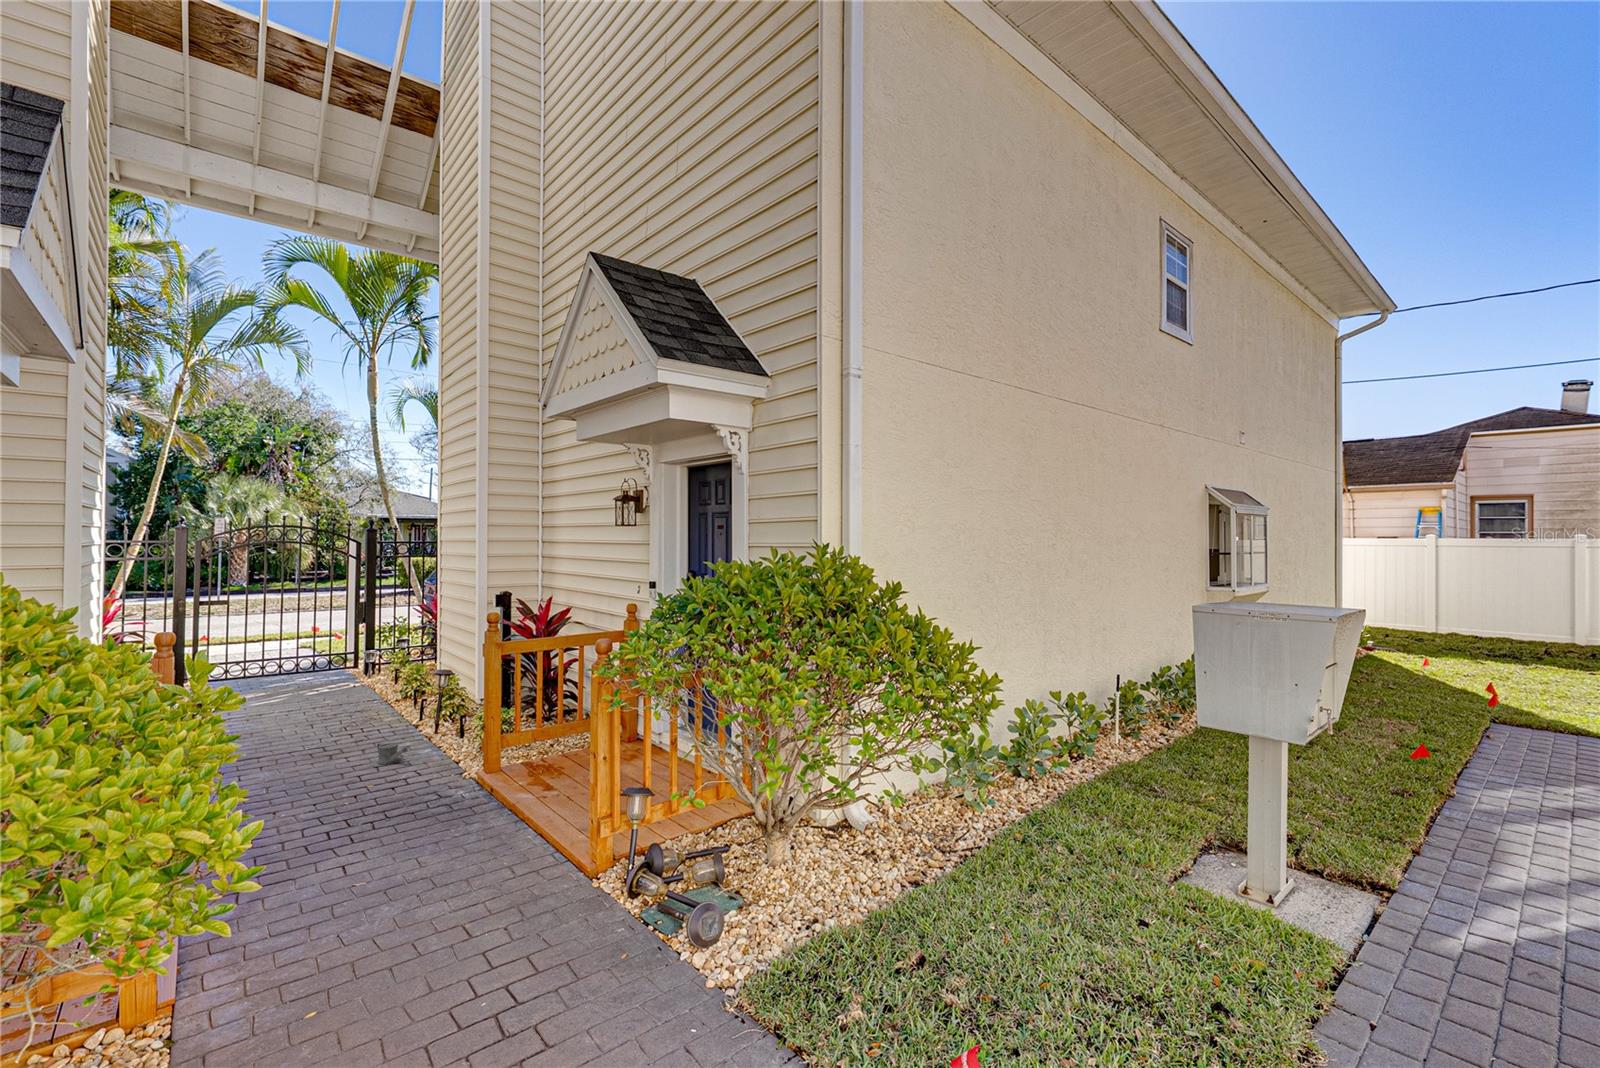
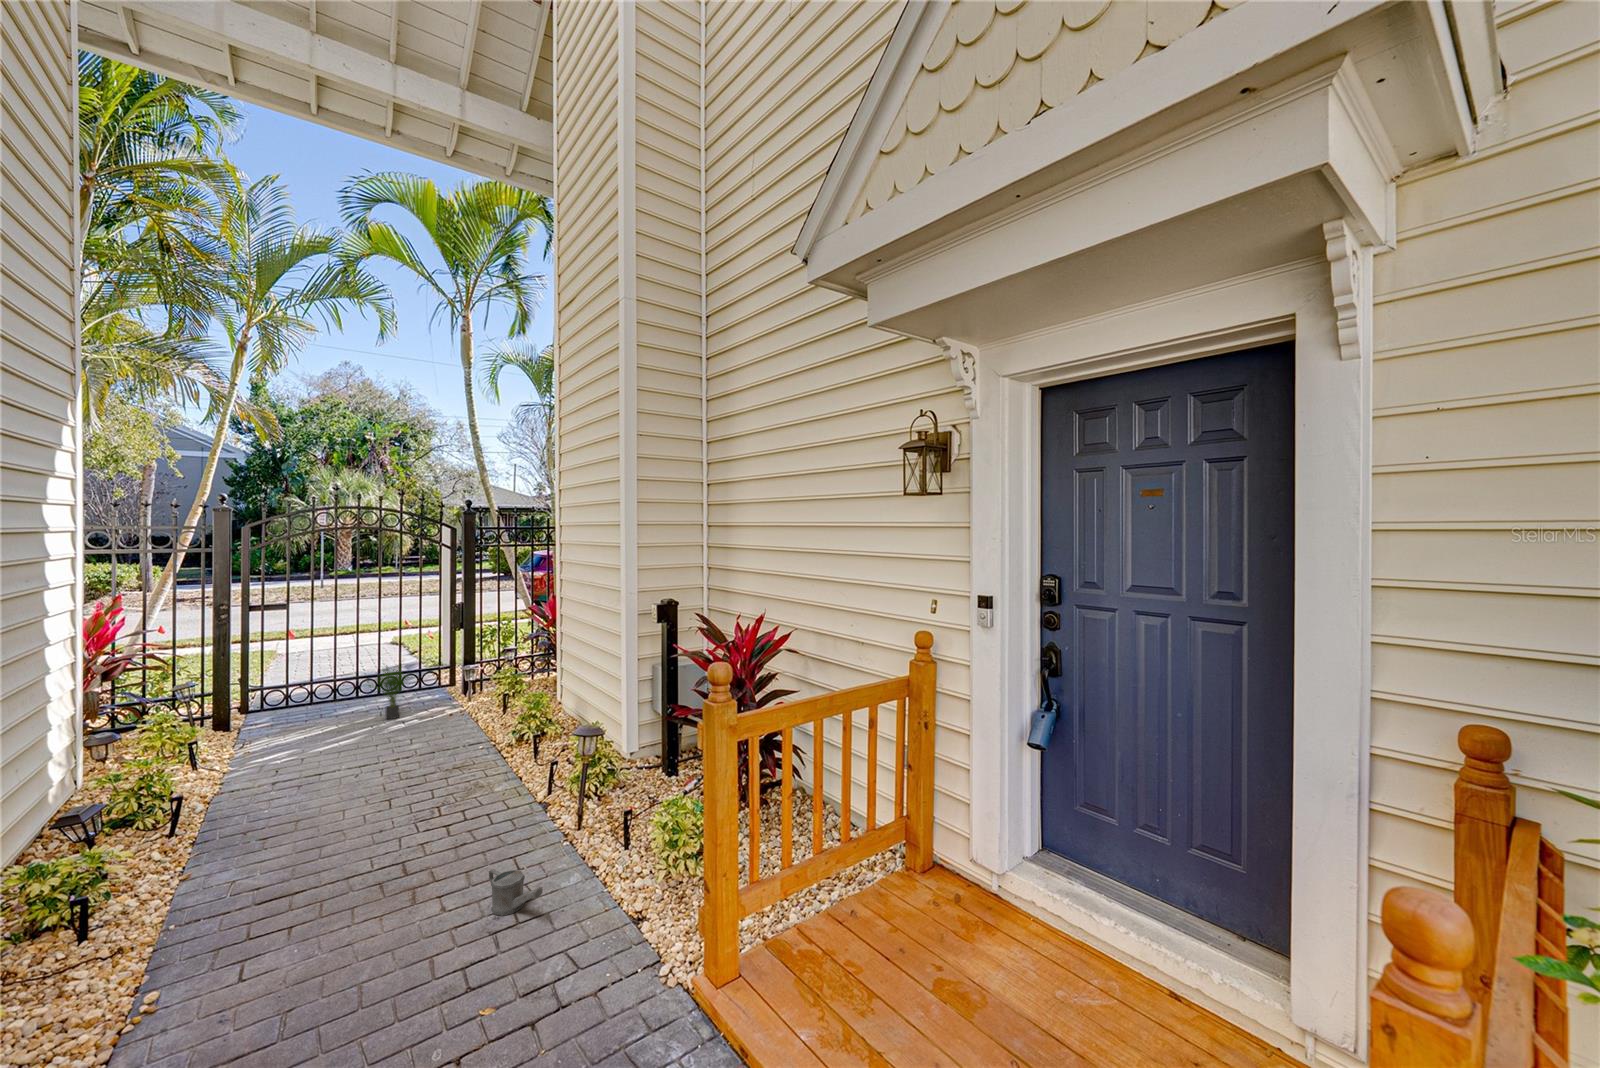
potted plant: none [287,642,325,688] -> present [378,667,404,719]

